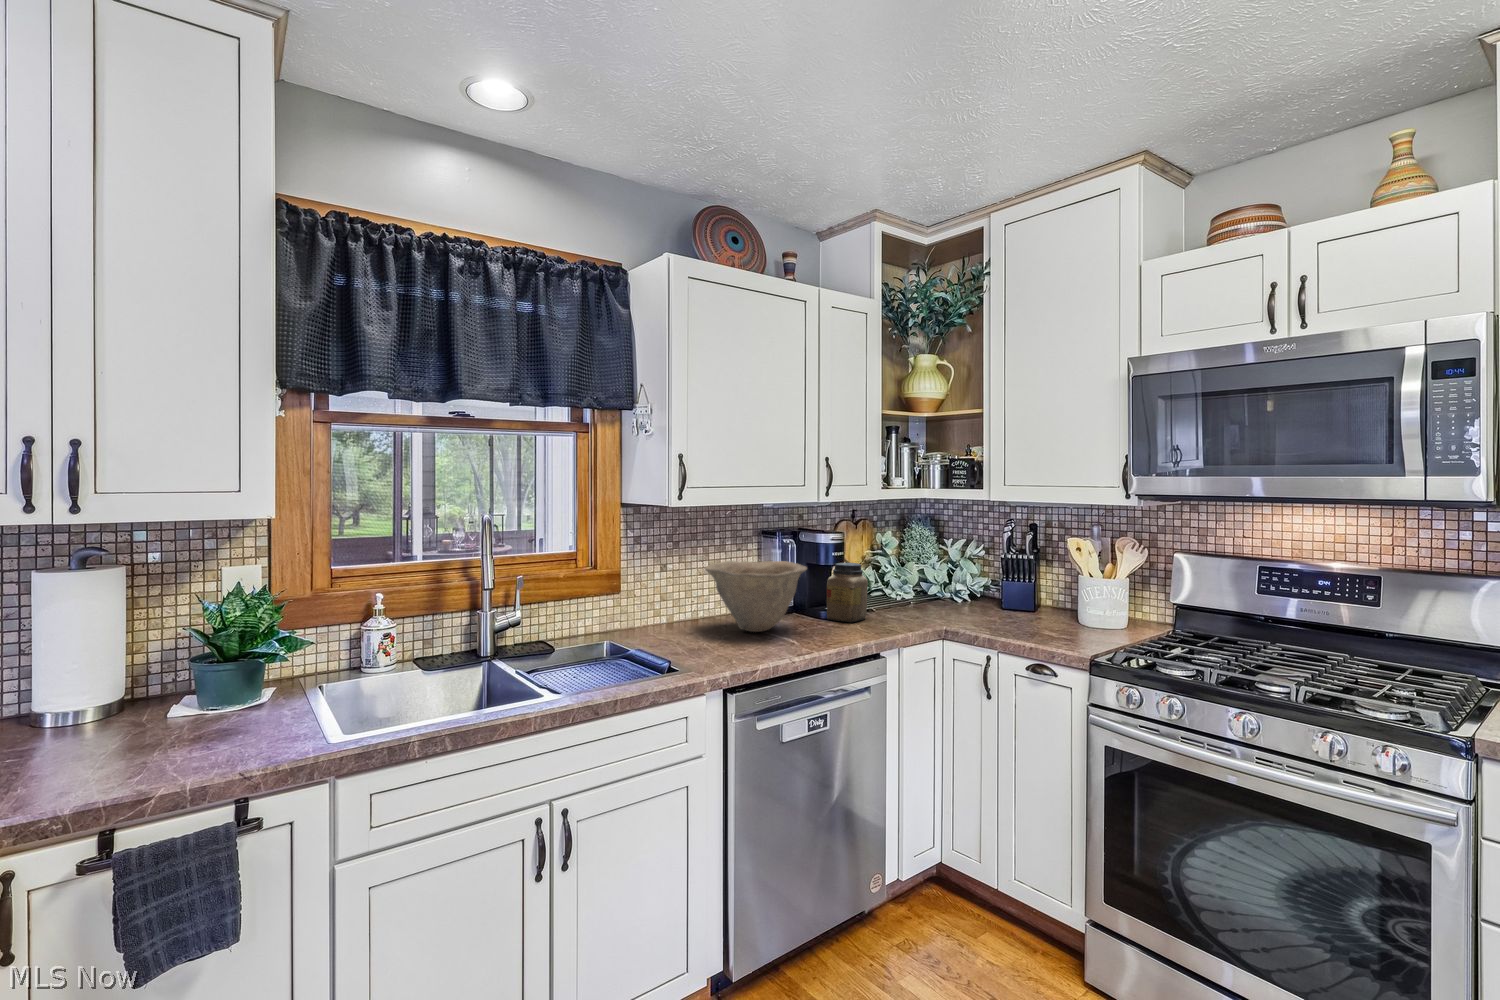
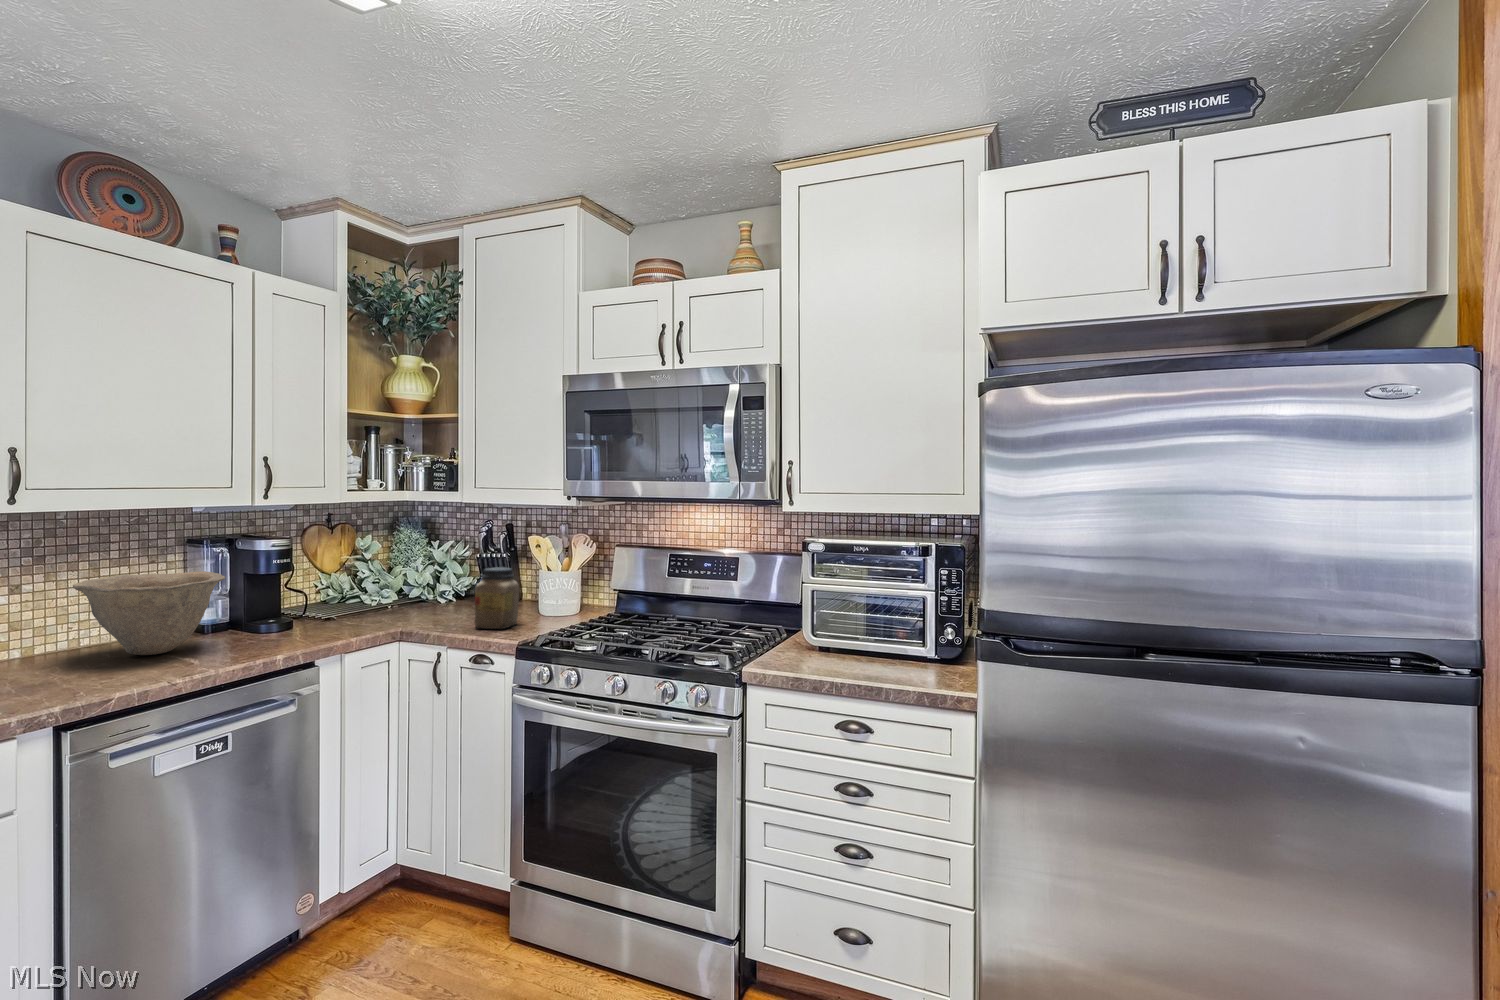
jar: present [827,563,868,622] -> present [475,567,519,629]

